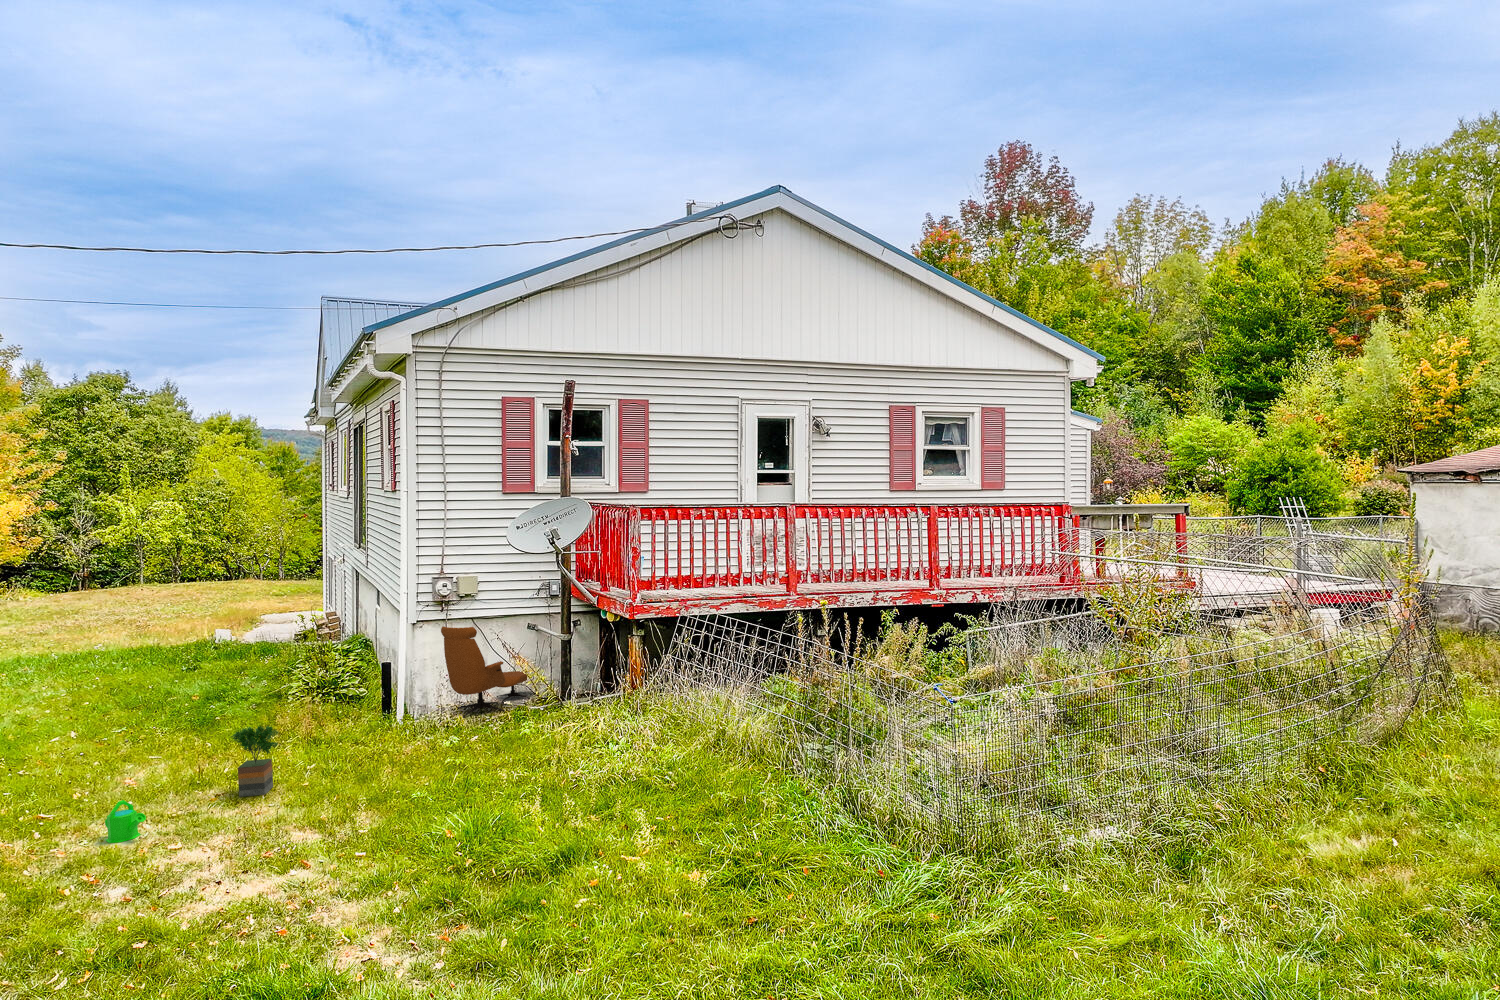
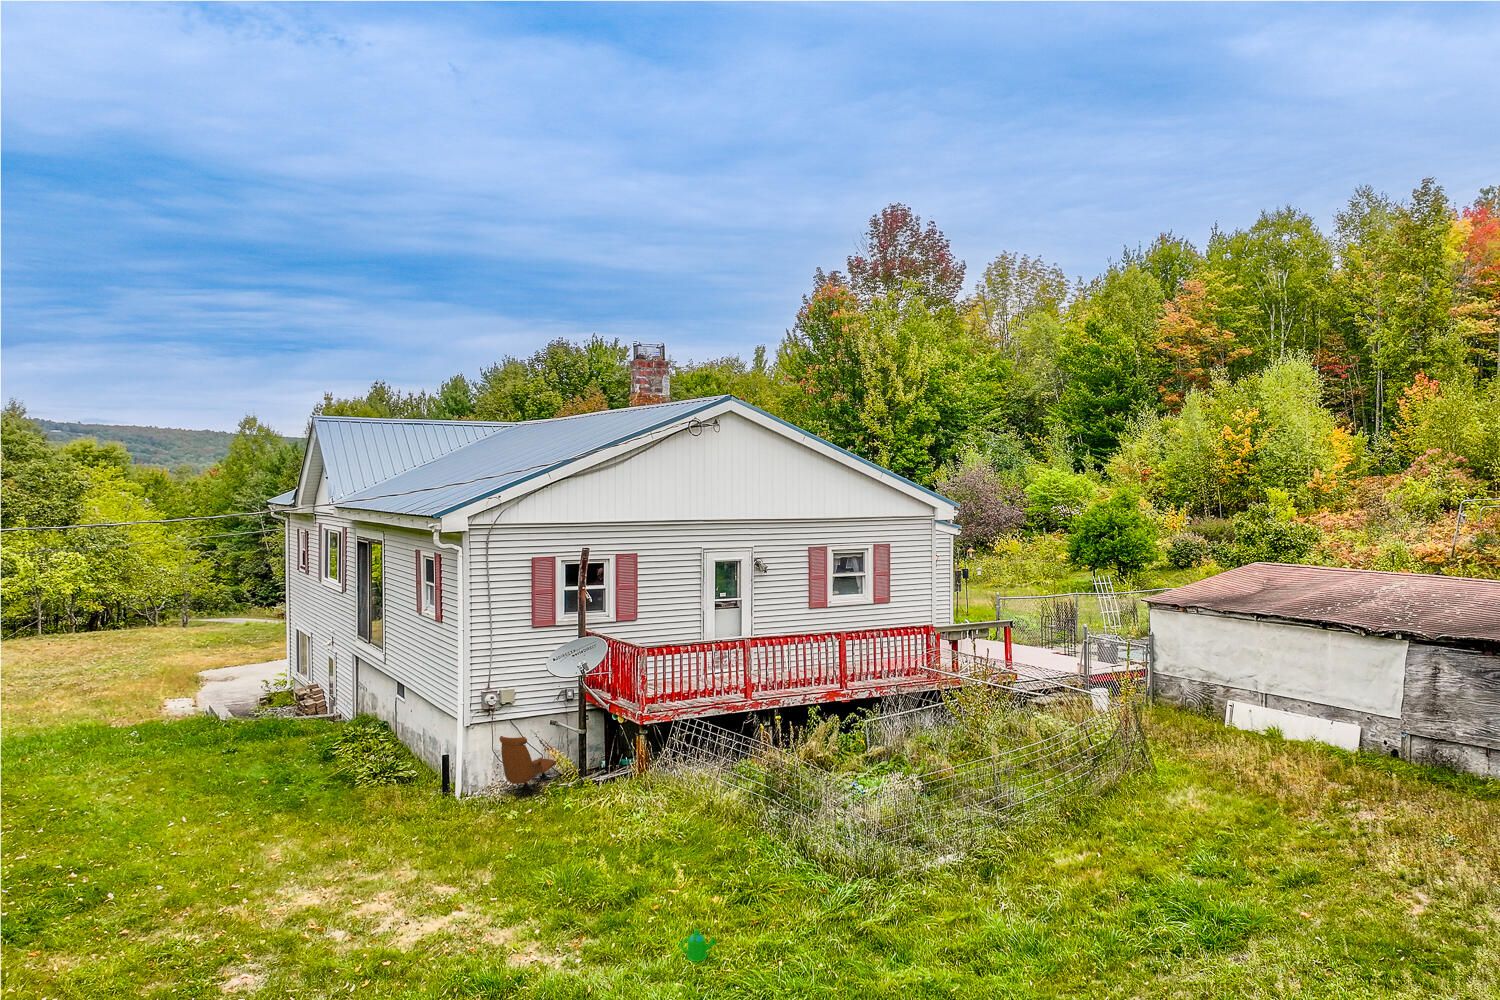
potted tree: present [233,726,279,797] -> none [391,828,423,878]
watering can: present [105,800,146,843] -> present [680,929,717,961]

